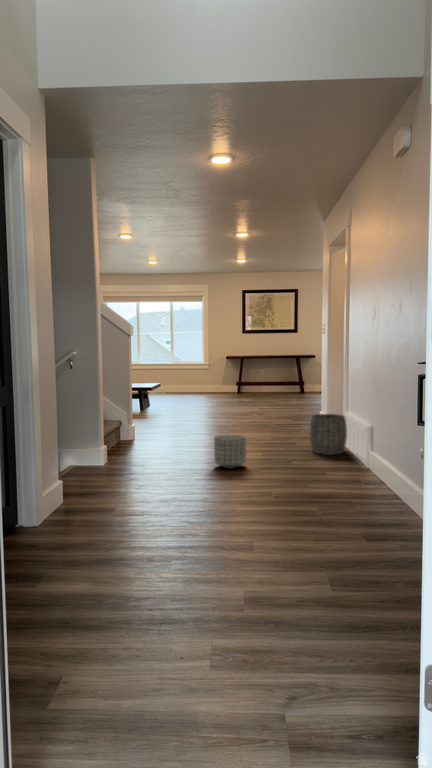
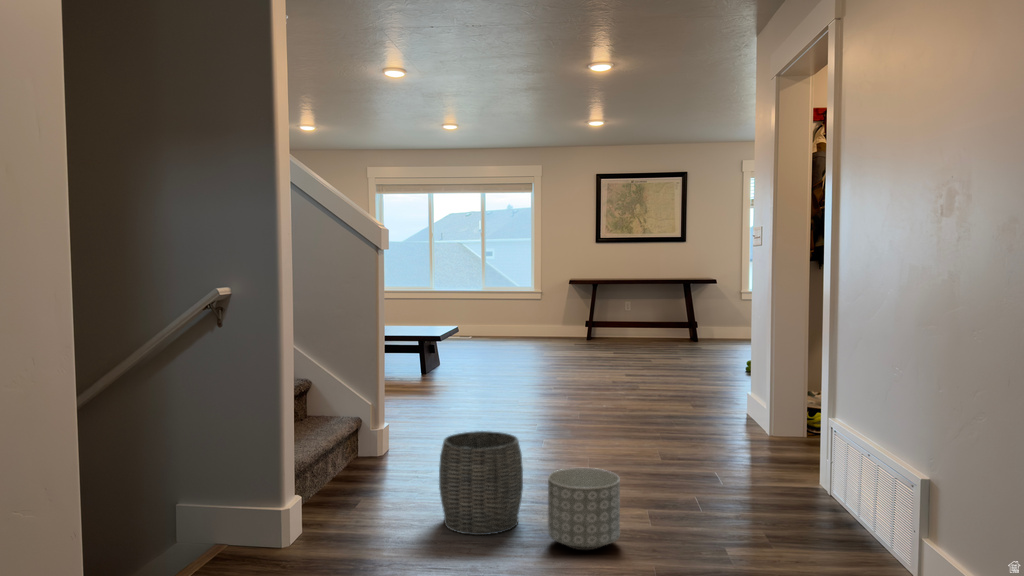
woven basket: present [310,414,347,455] -> present [439,431,523,535]

